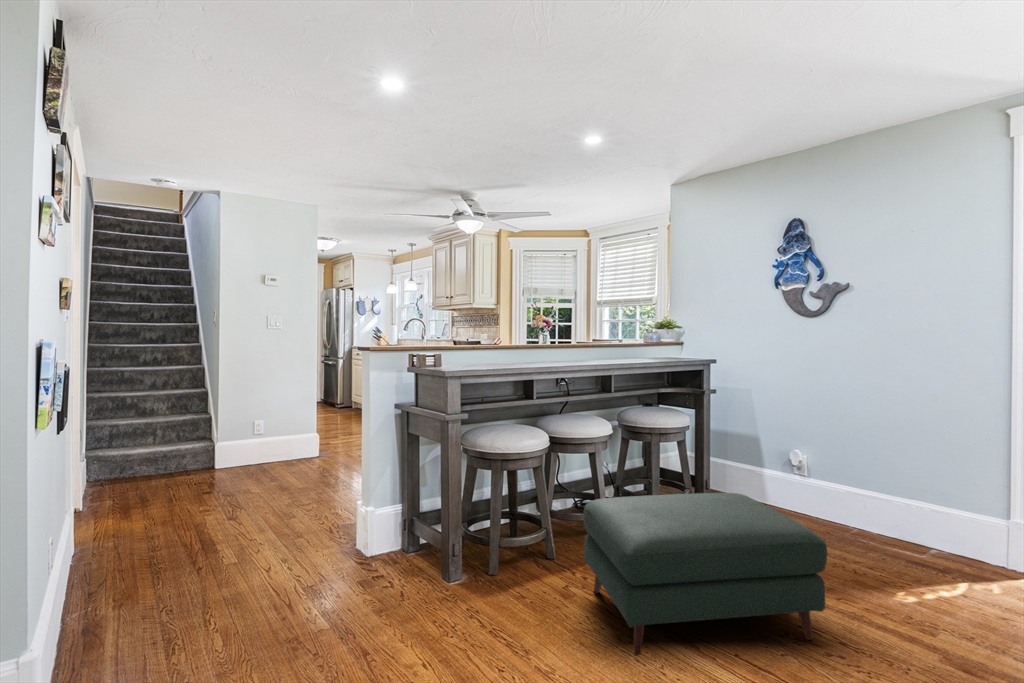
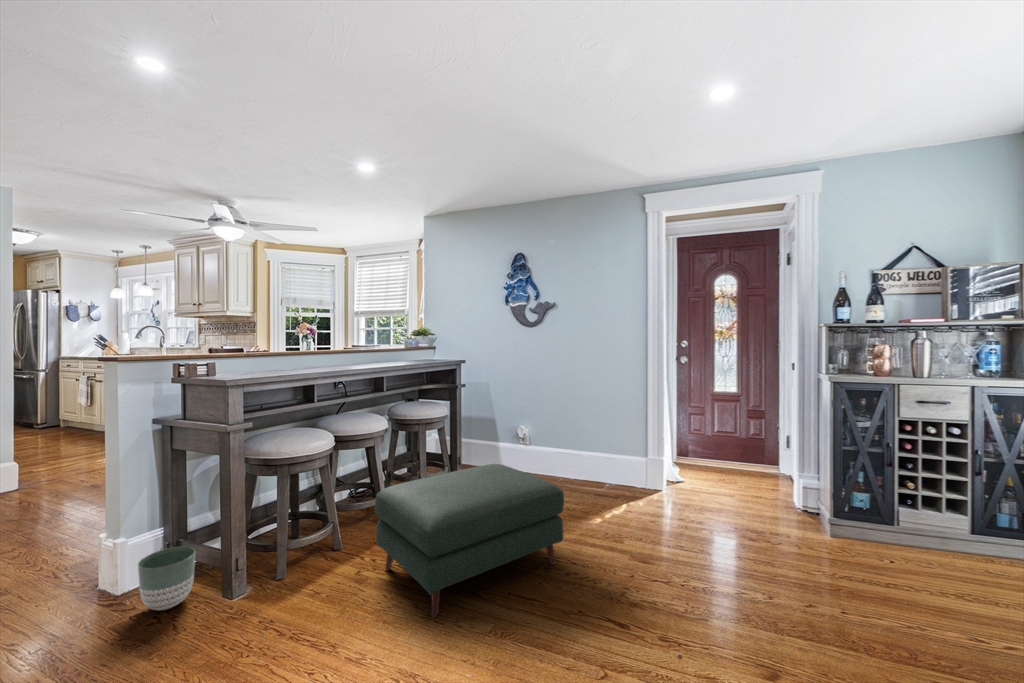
planter: none [380,522,422,576] -> present [138,546,195,610]

